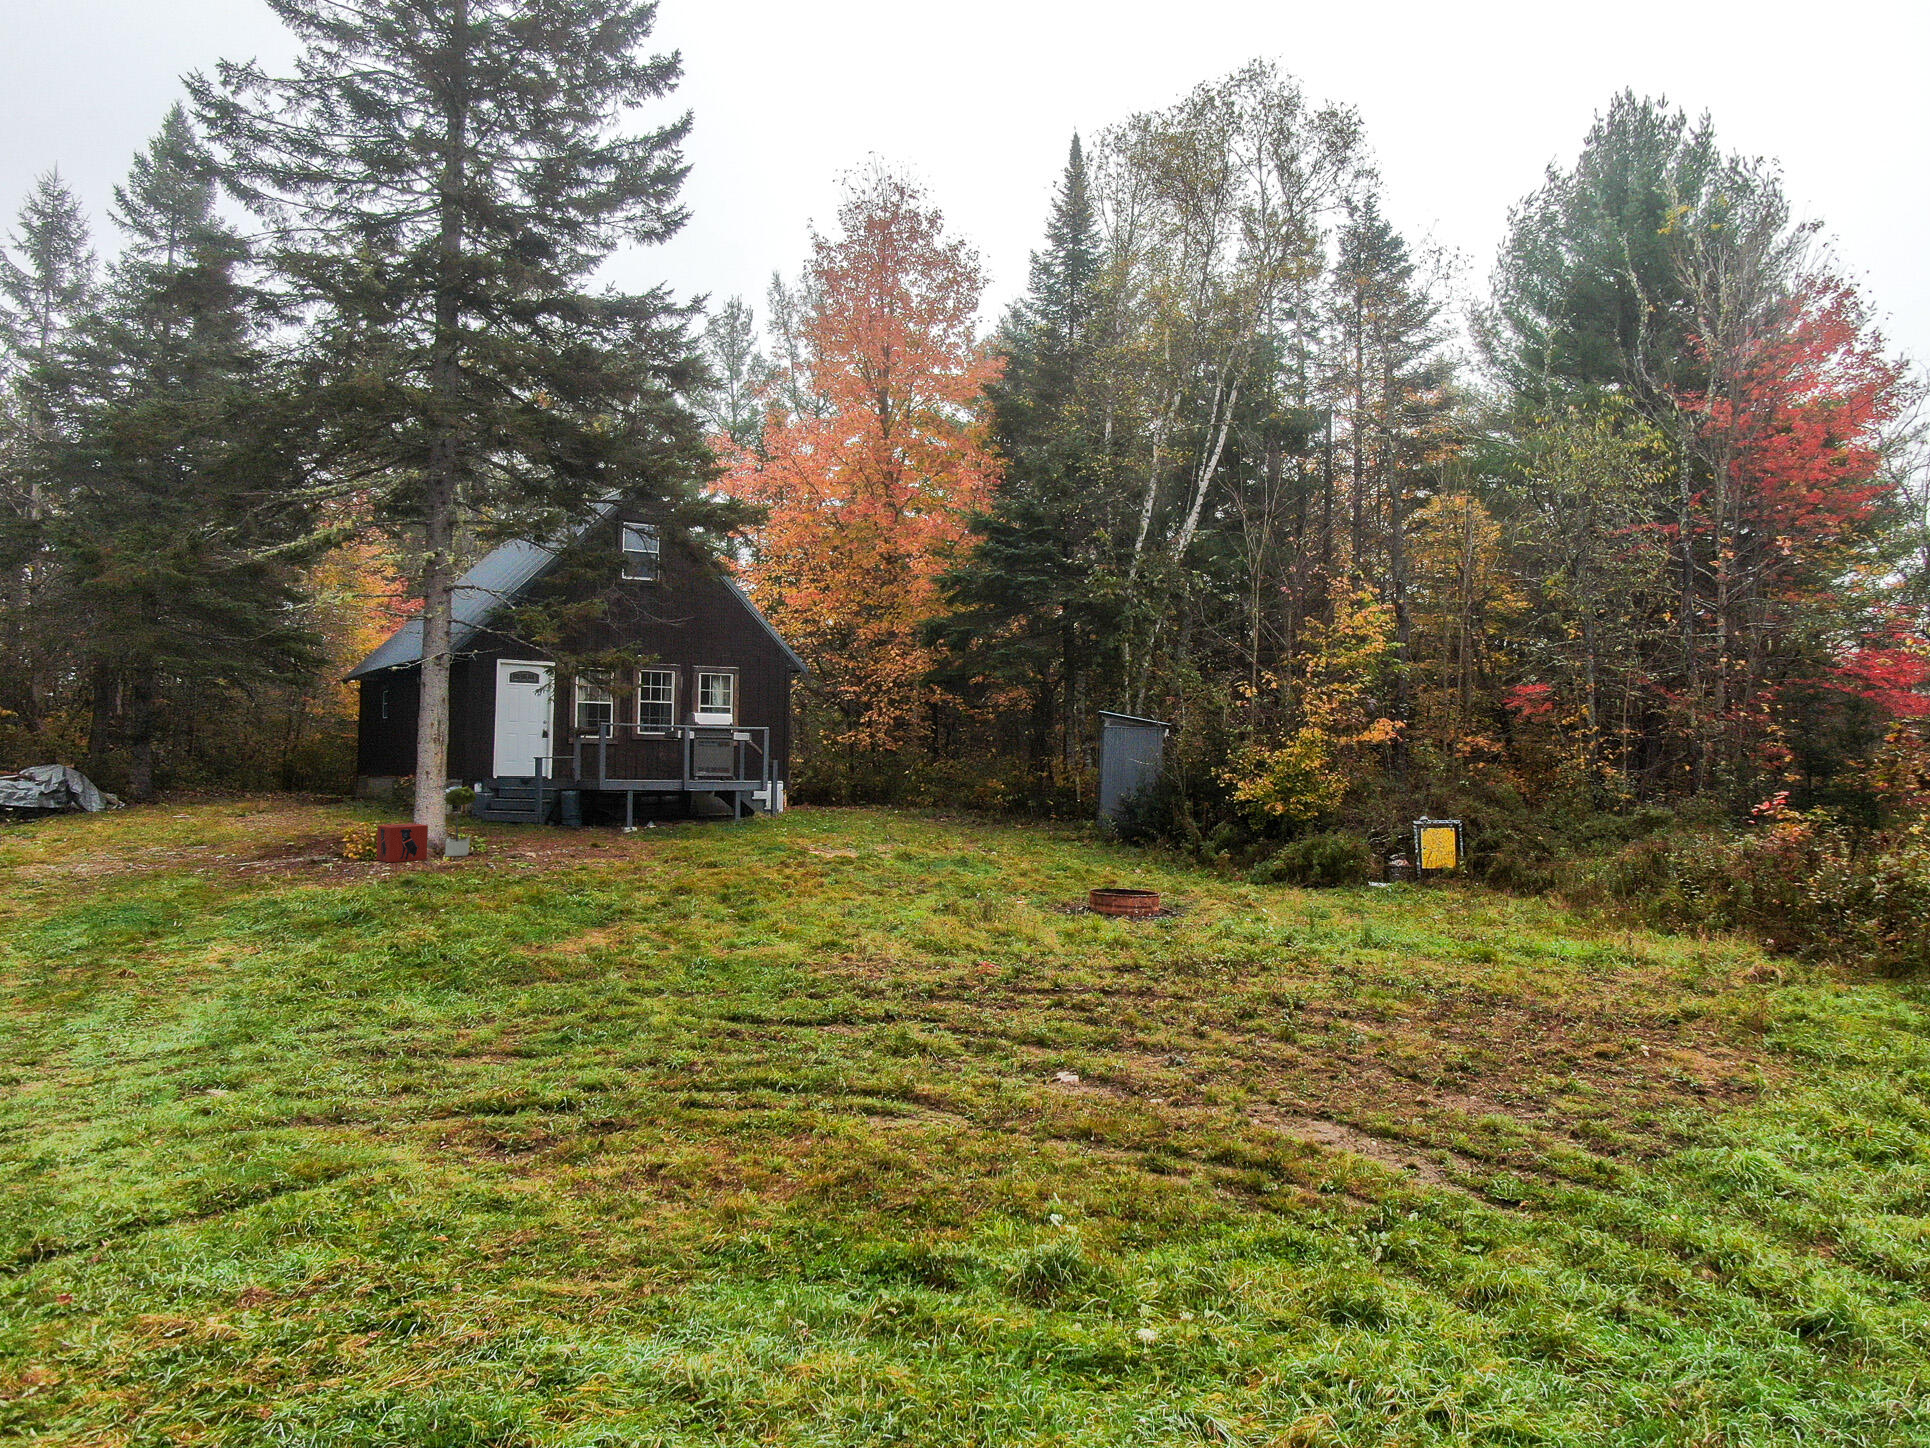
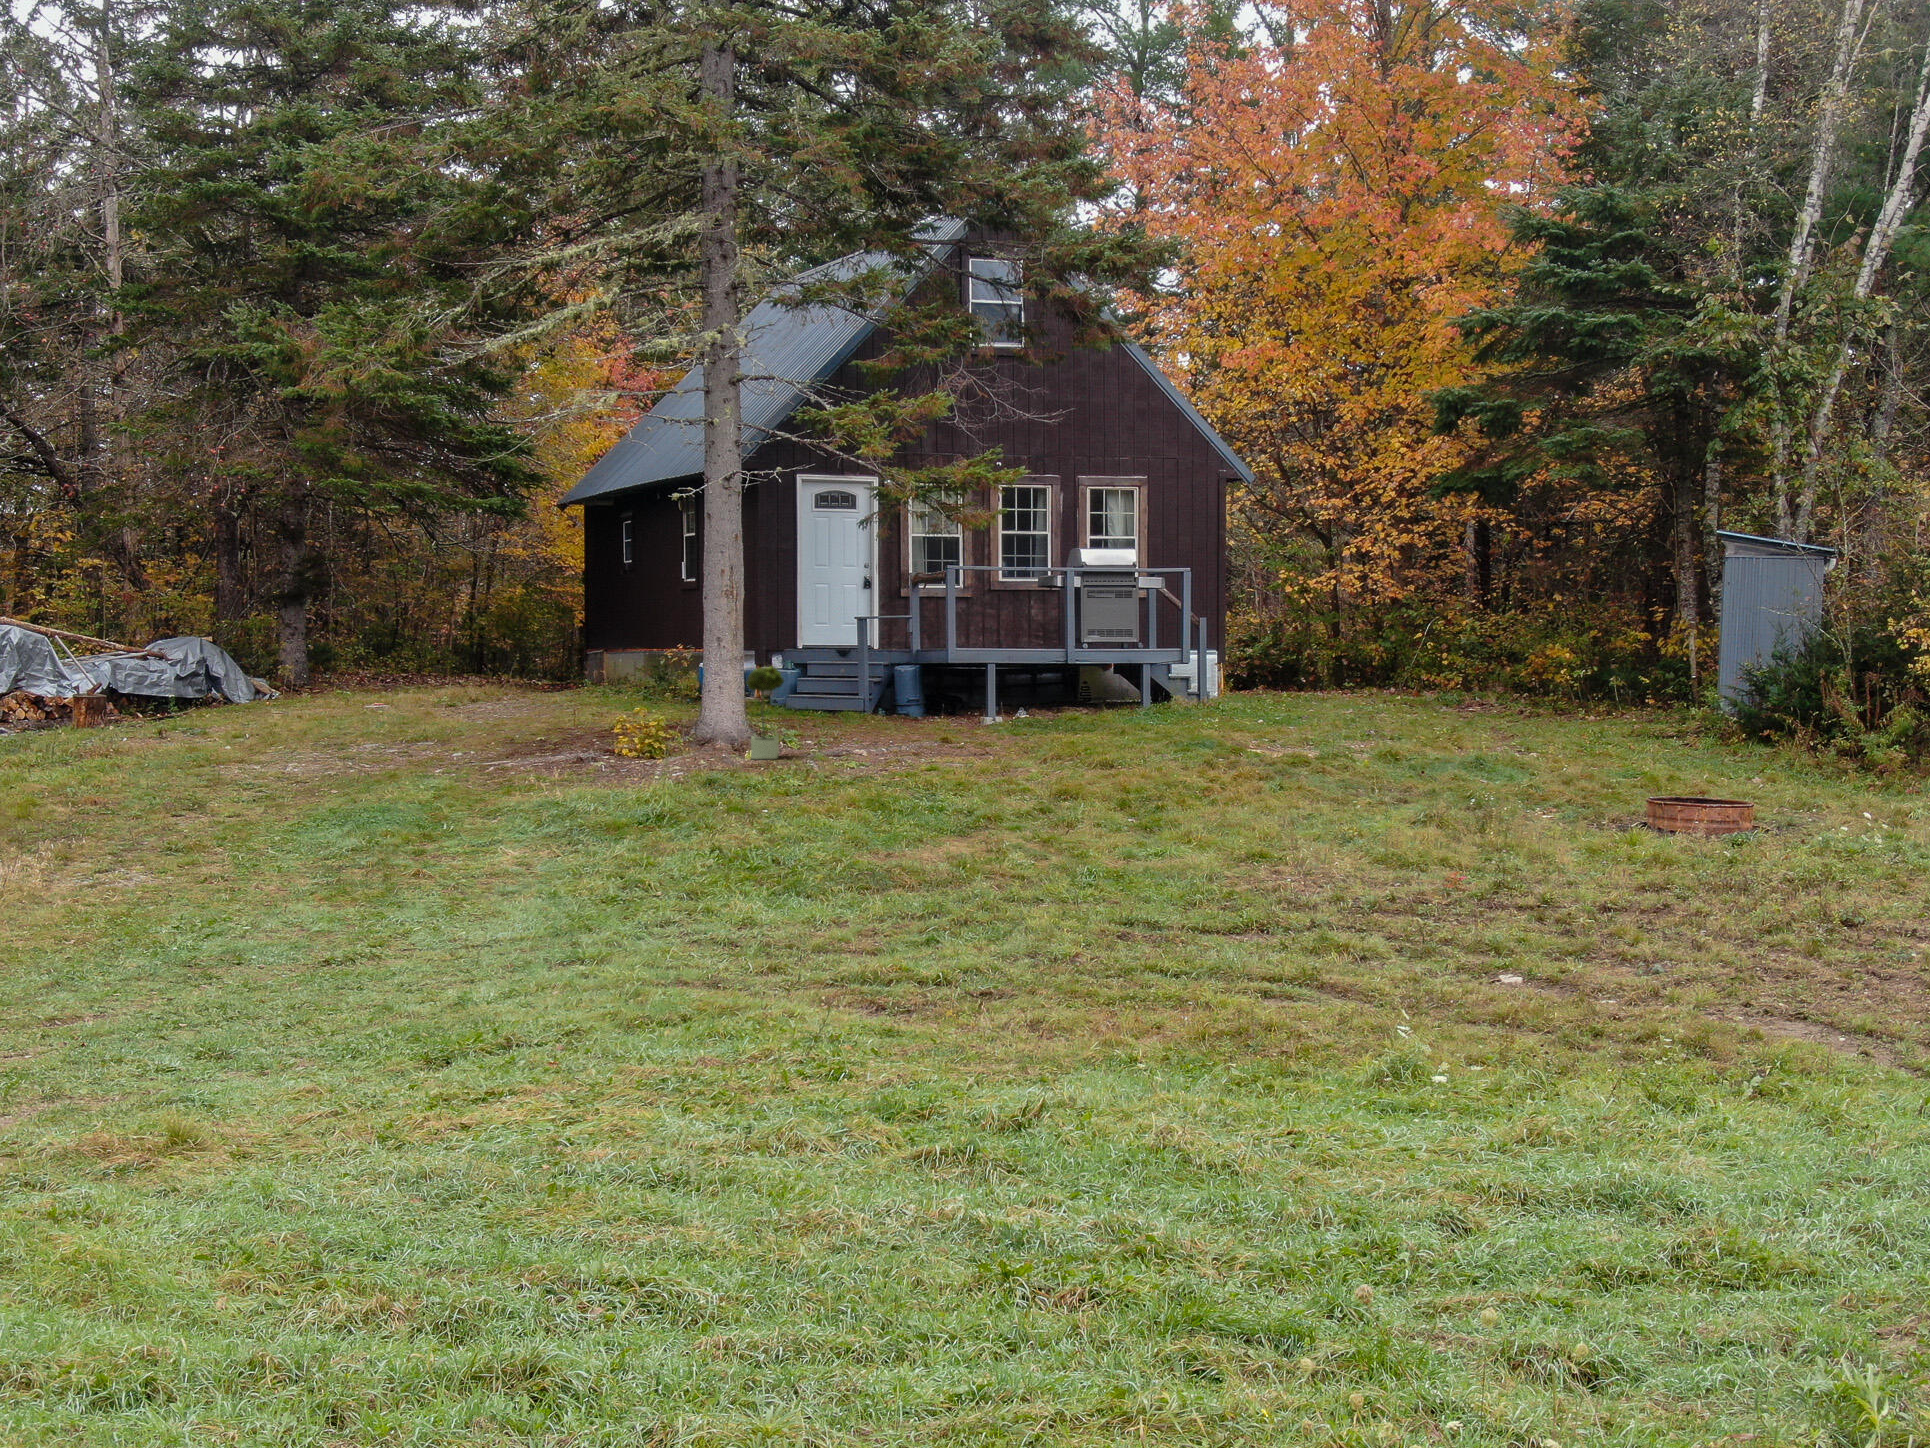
storage box: present [376,823,428,862] -> none [670,715,729,766]

